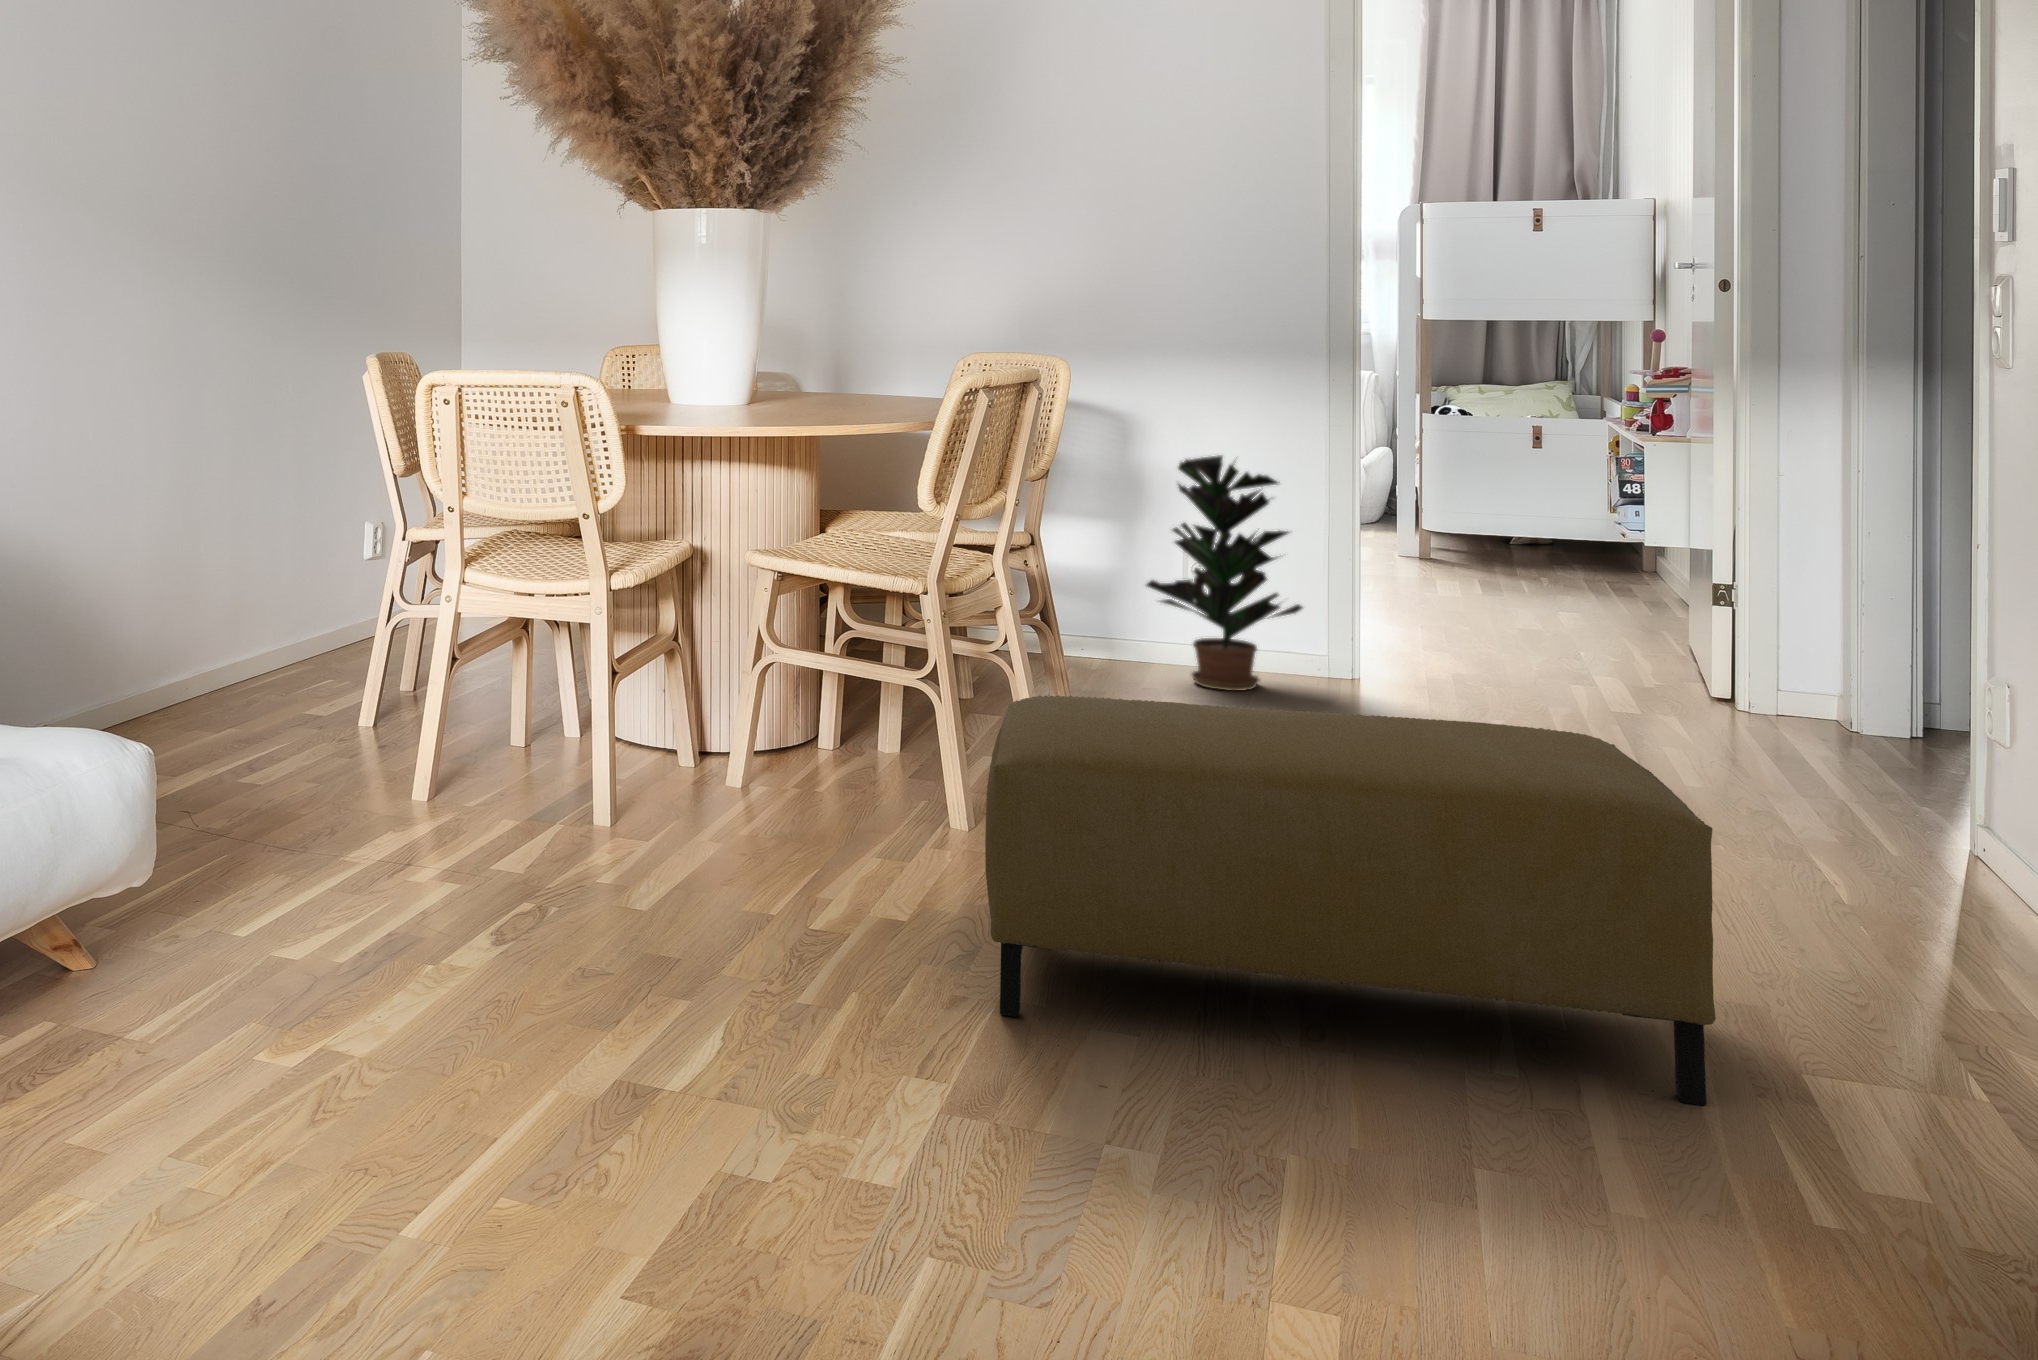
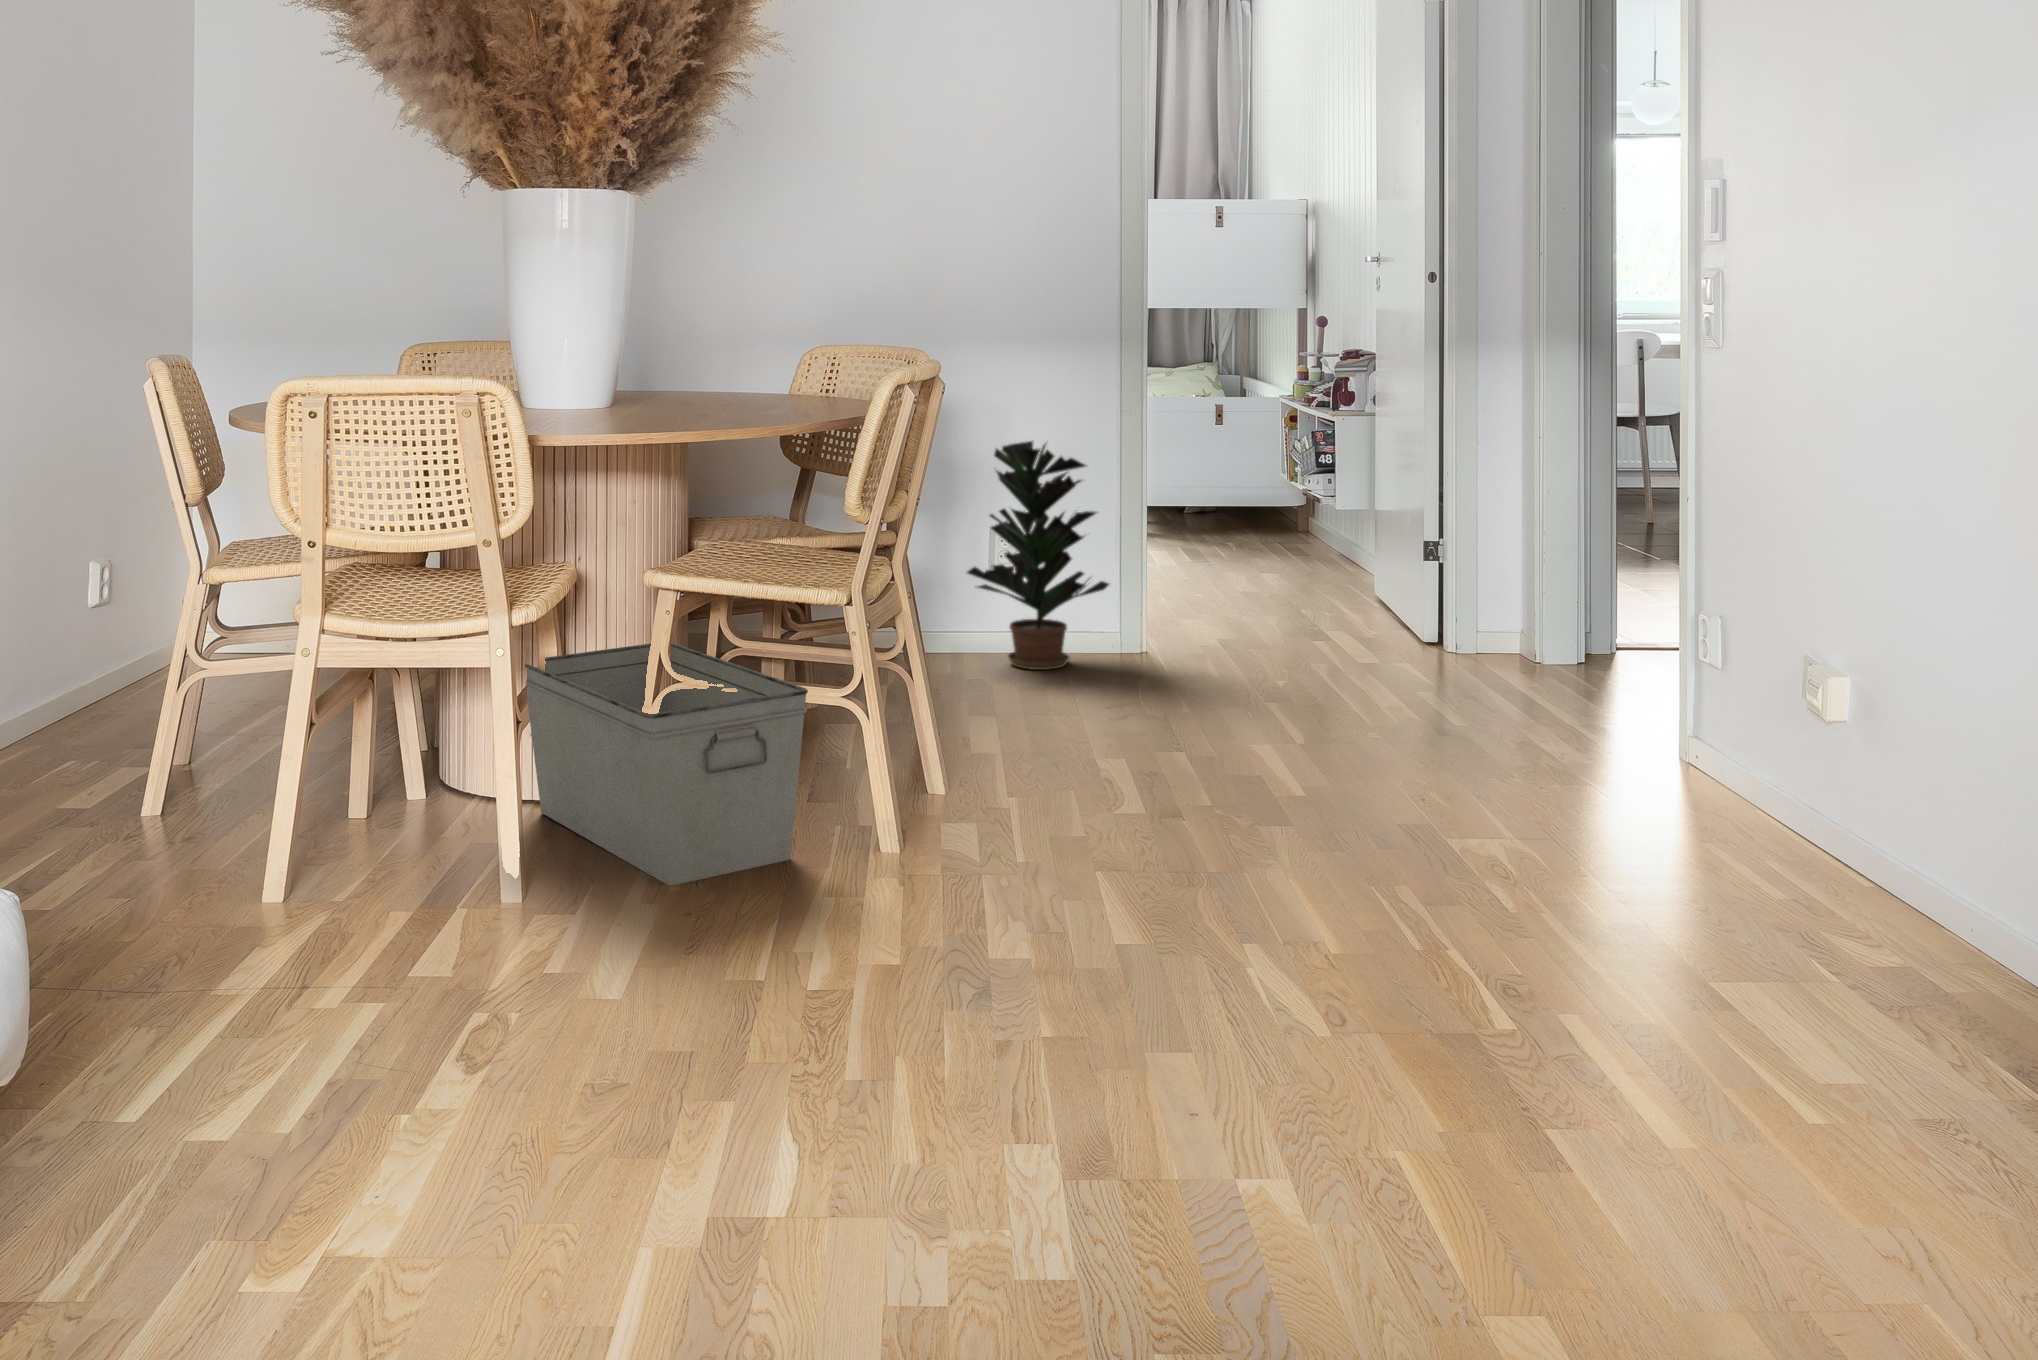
storage bin: none [642,621,879,834] -> present [525,642,808,885]
ottoman: present [985,696,1716,1105] -> none [987,692,1677,1055]

